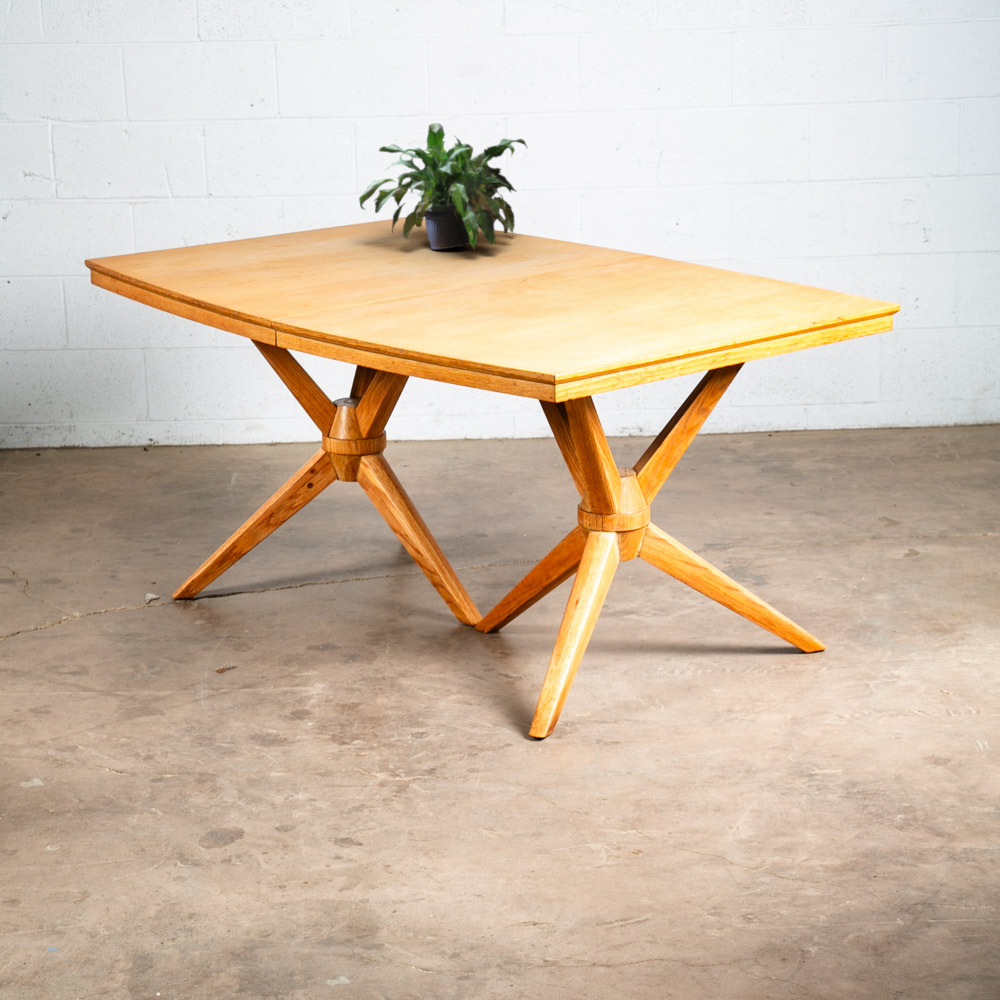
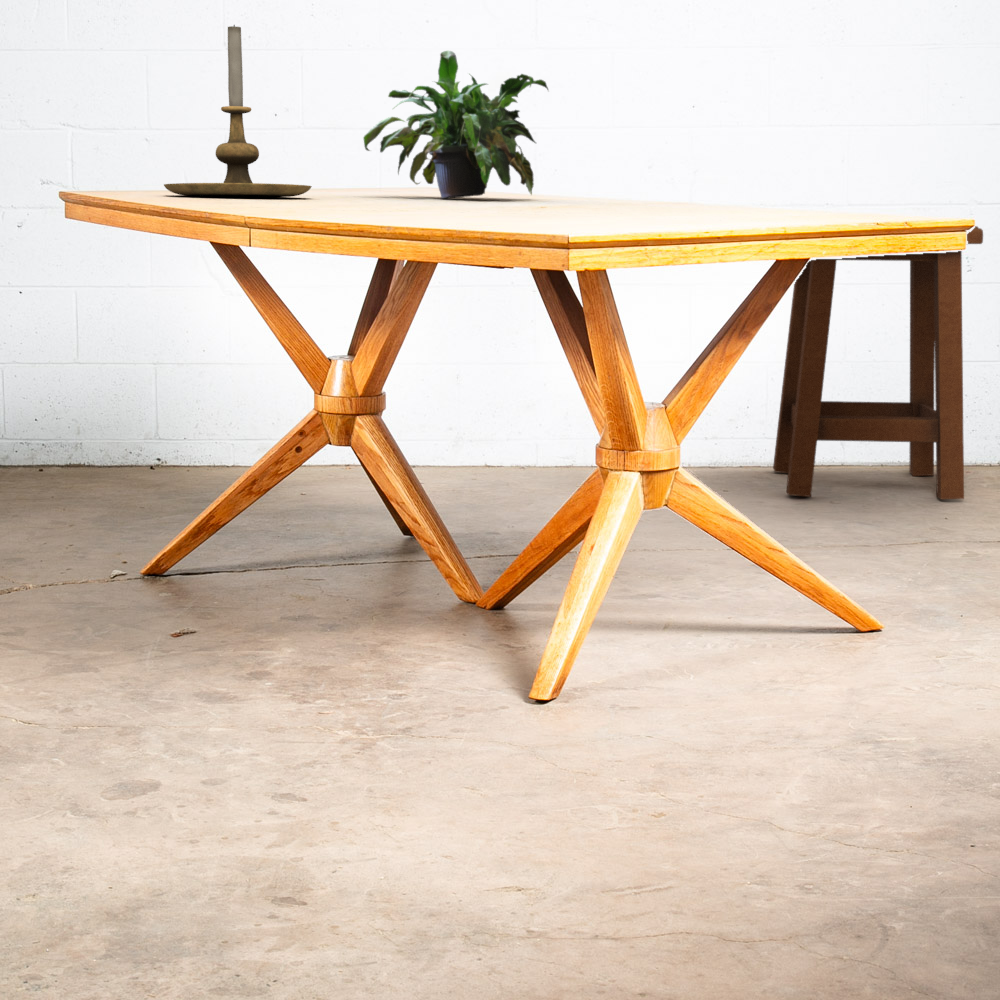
candle holder: none [187,124,319,281] -> present [164,25,312,197]
stool: none [745,201,939,474] -> present [773,226,983,499]

